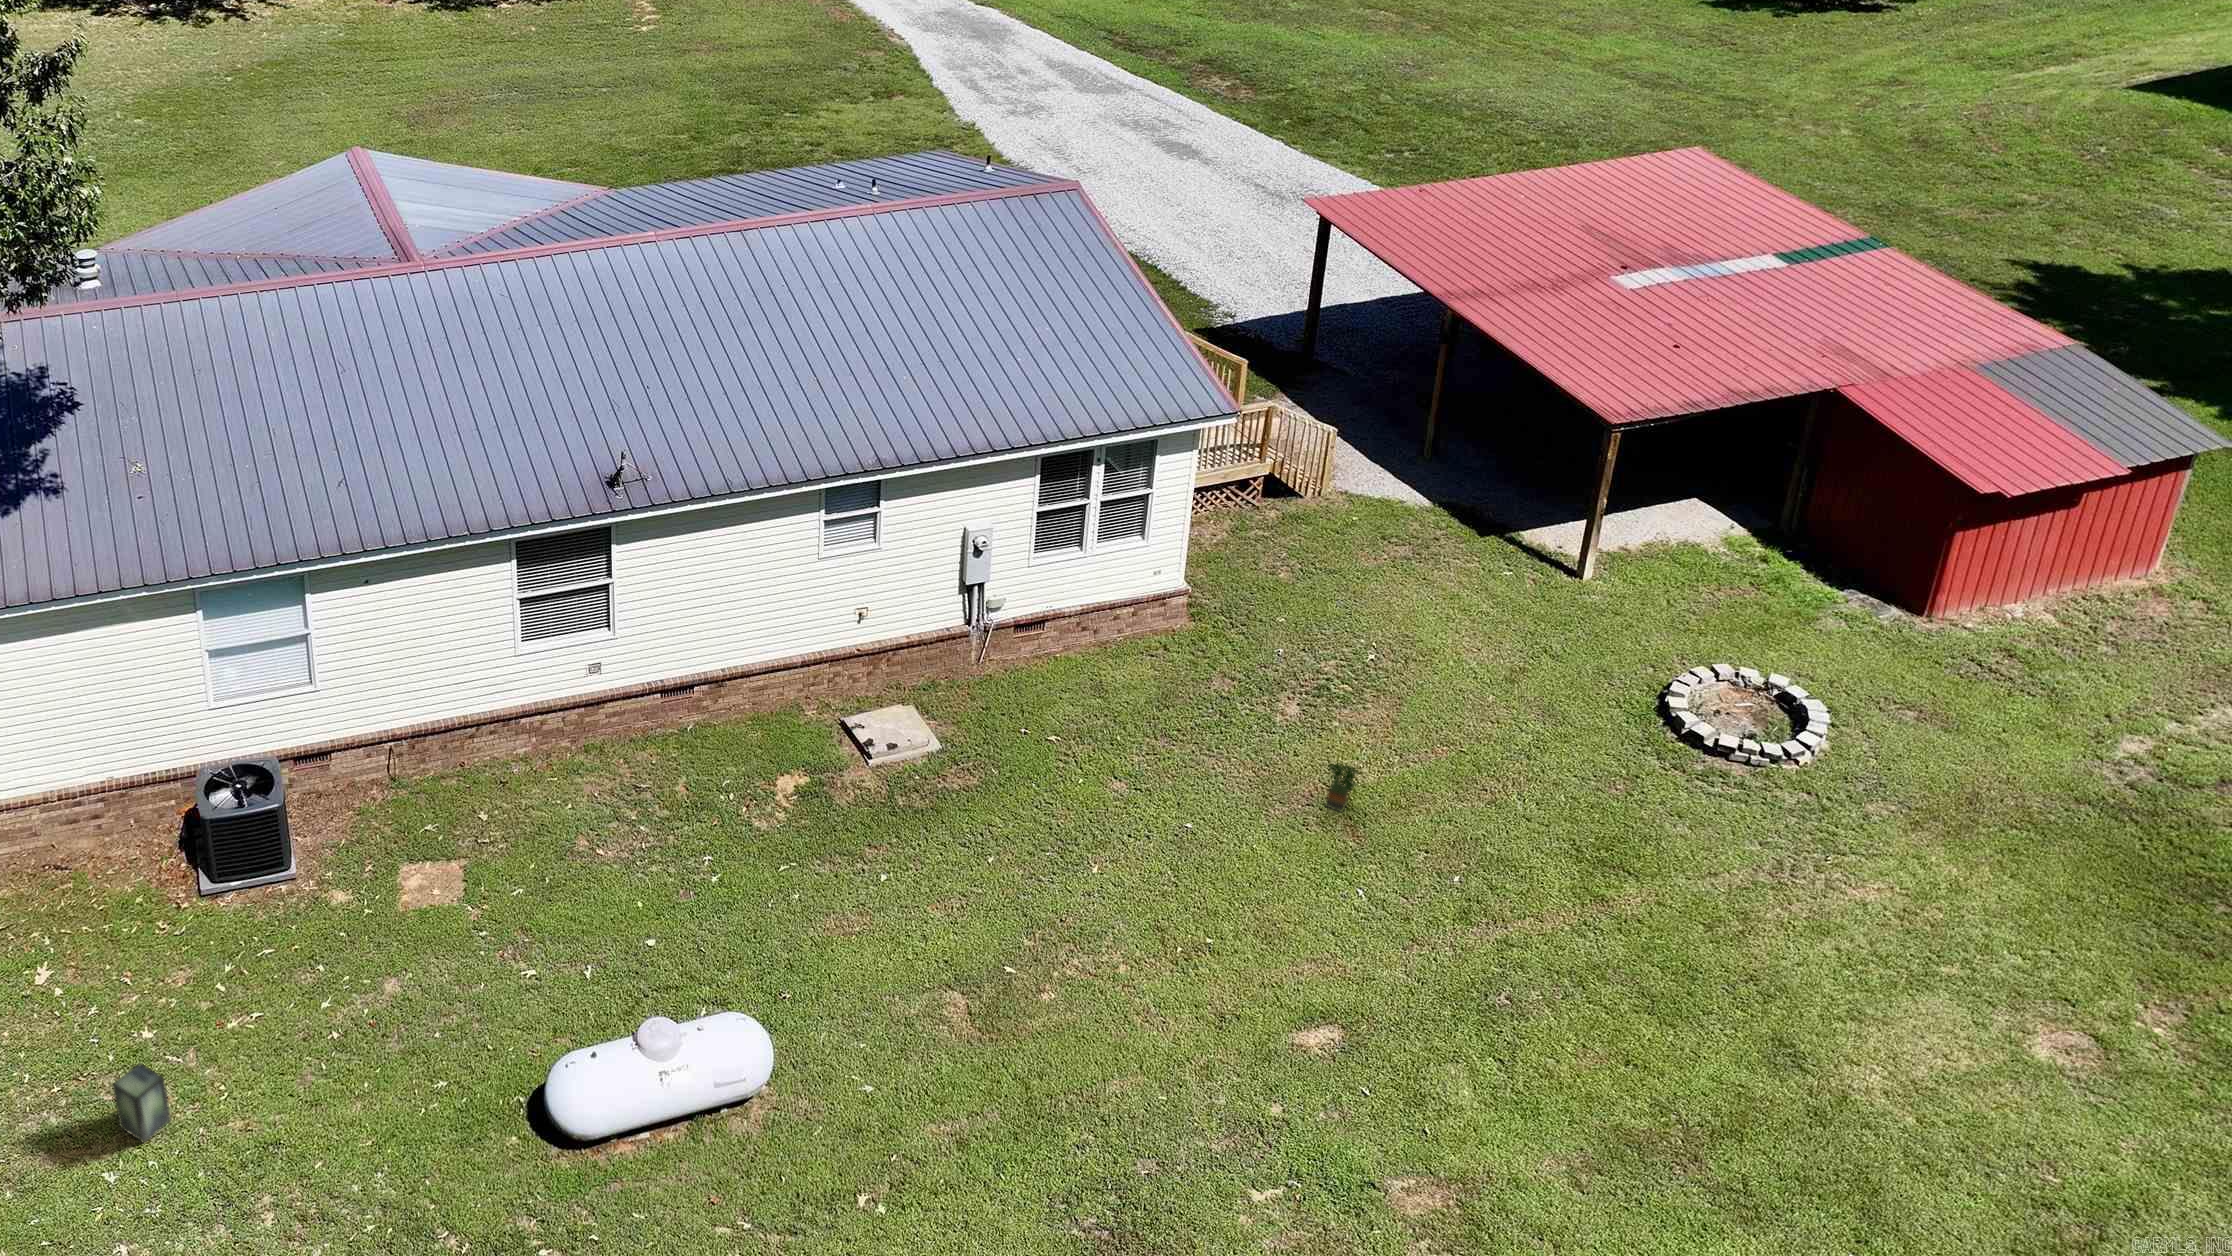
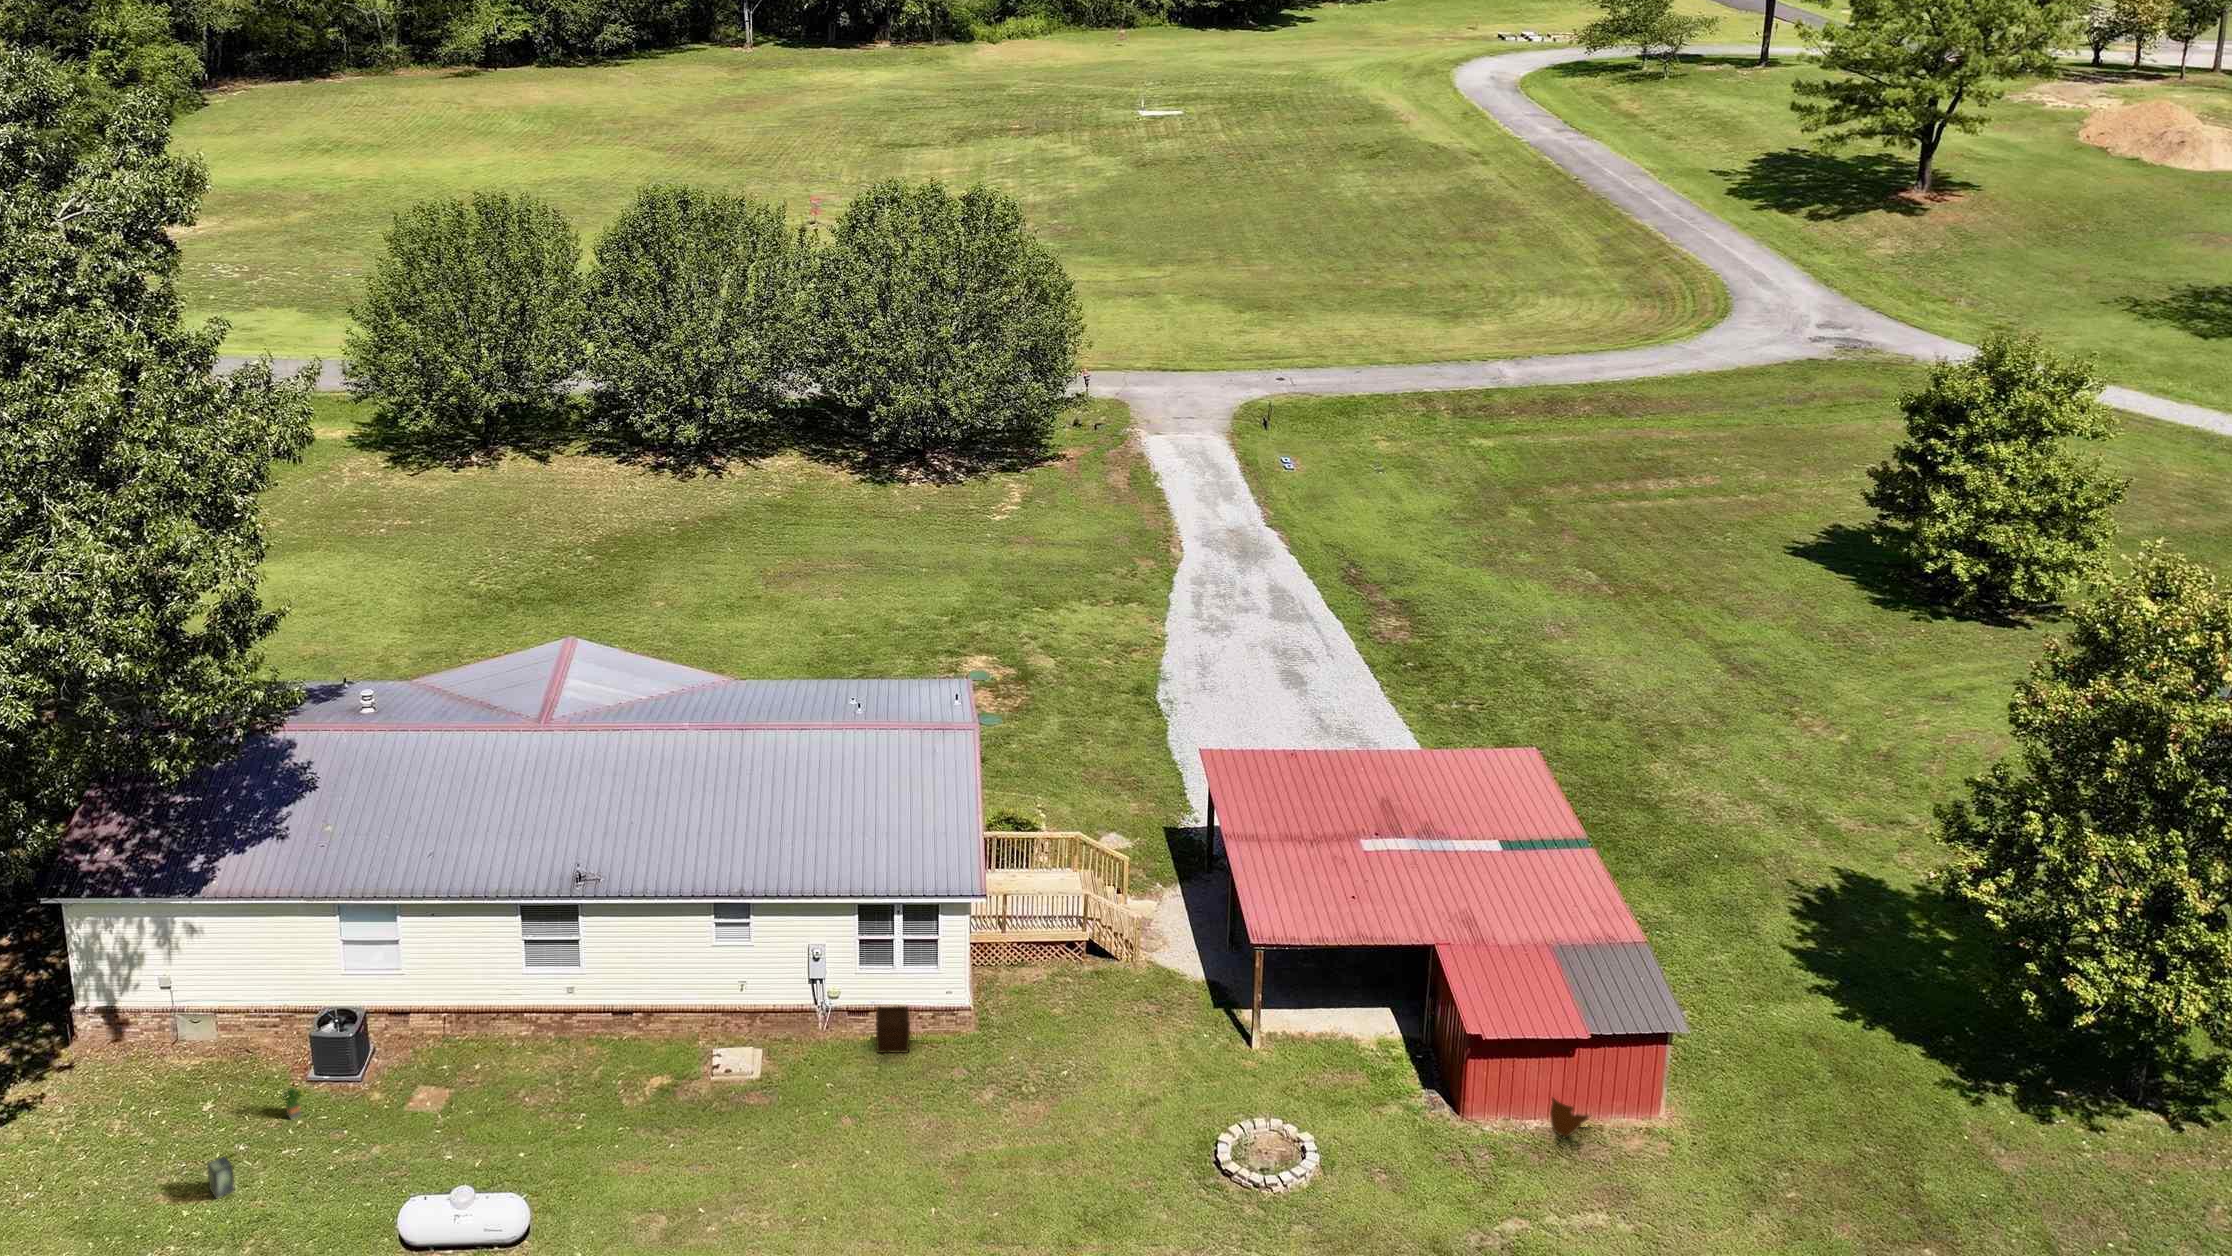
lounge chair: none [2037,565,2109,632] -> present [1550,1098,1591,1146]
wooden crate: none [1062,603,1136,680] -> present [876,1006,910,1053]
potted tree: present [1326,763,1358,812] -> present [283,1088,302,1119]

